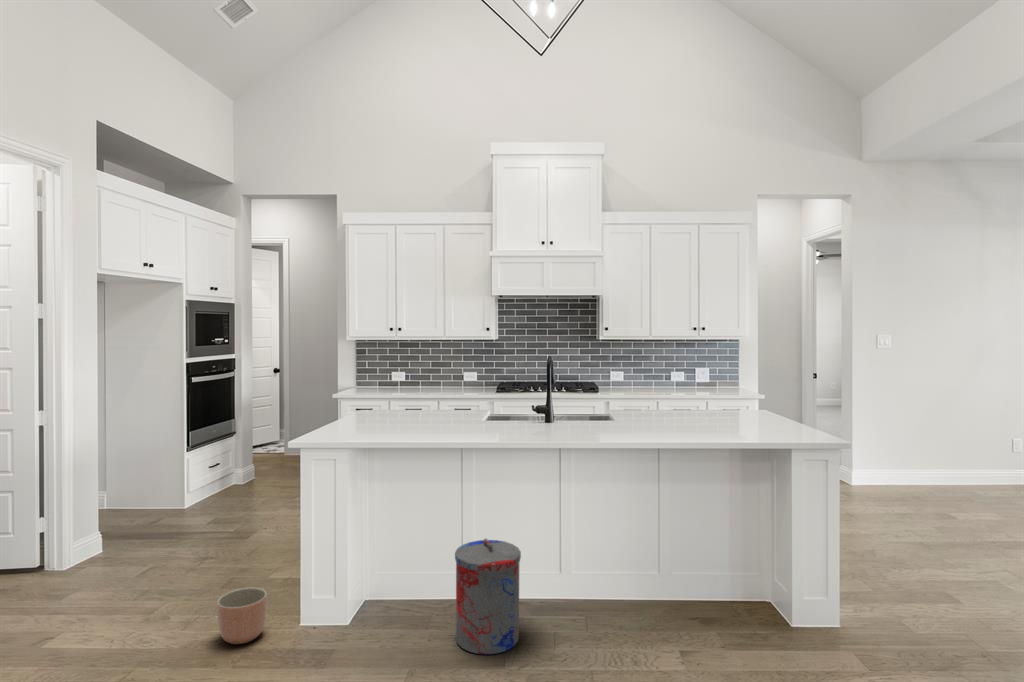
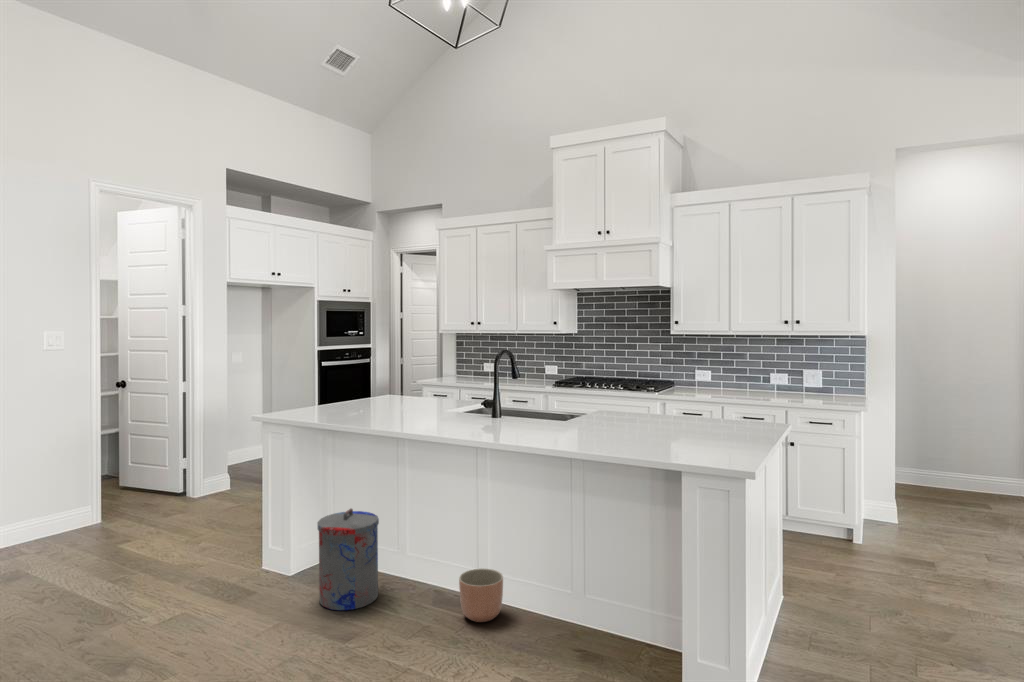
planter: present [217,588,267,644] -> present [459,569,503,622]

